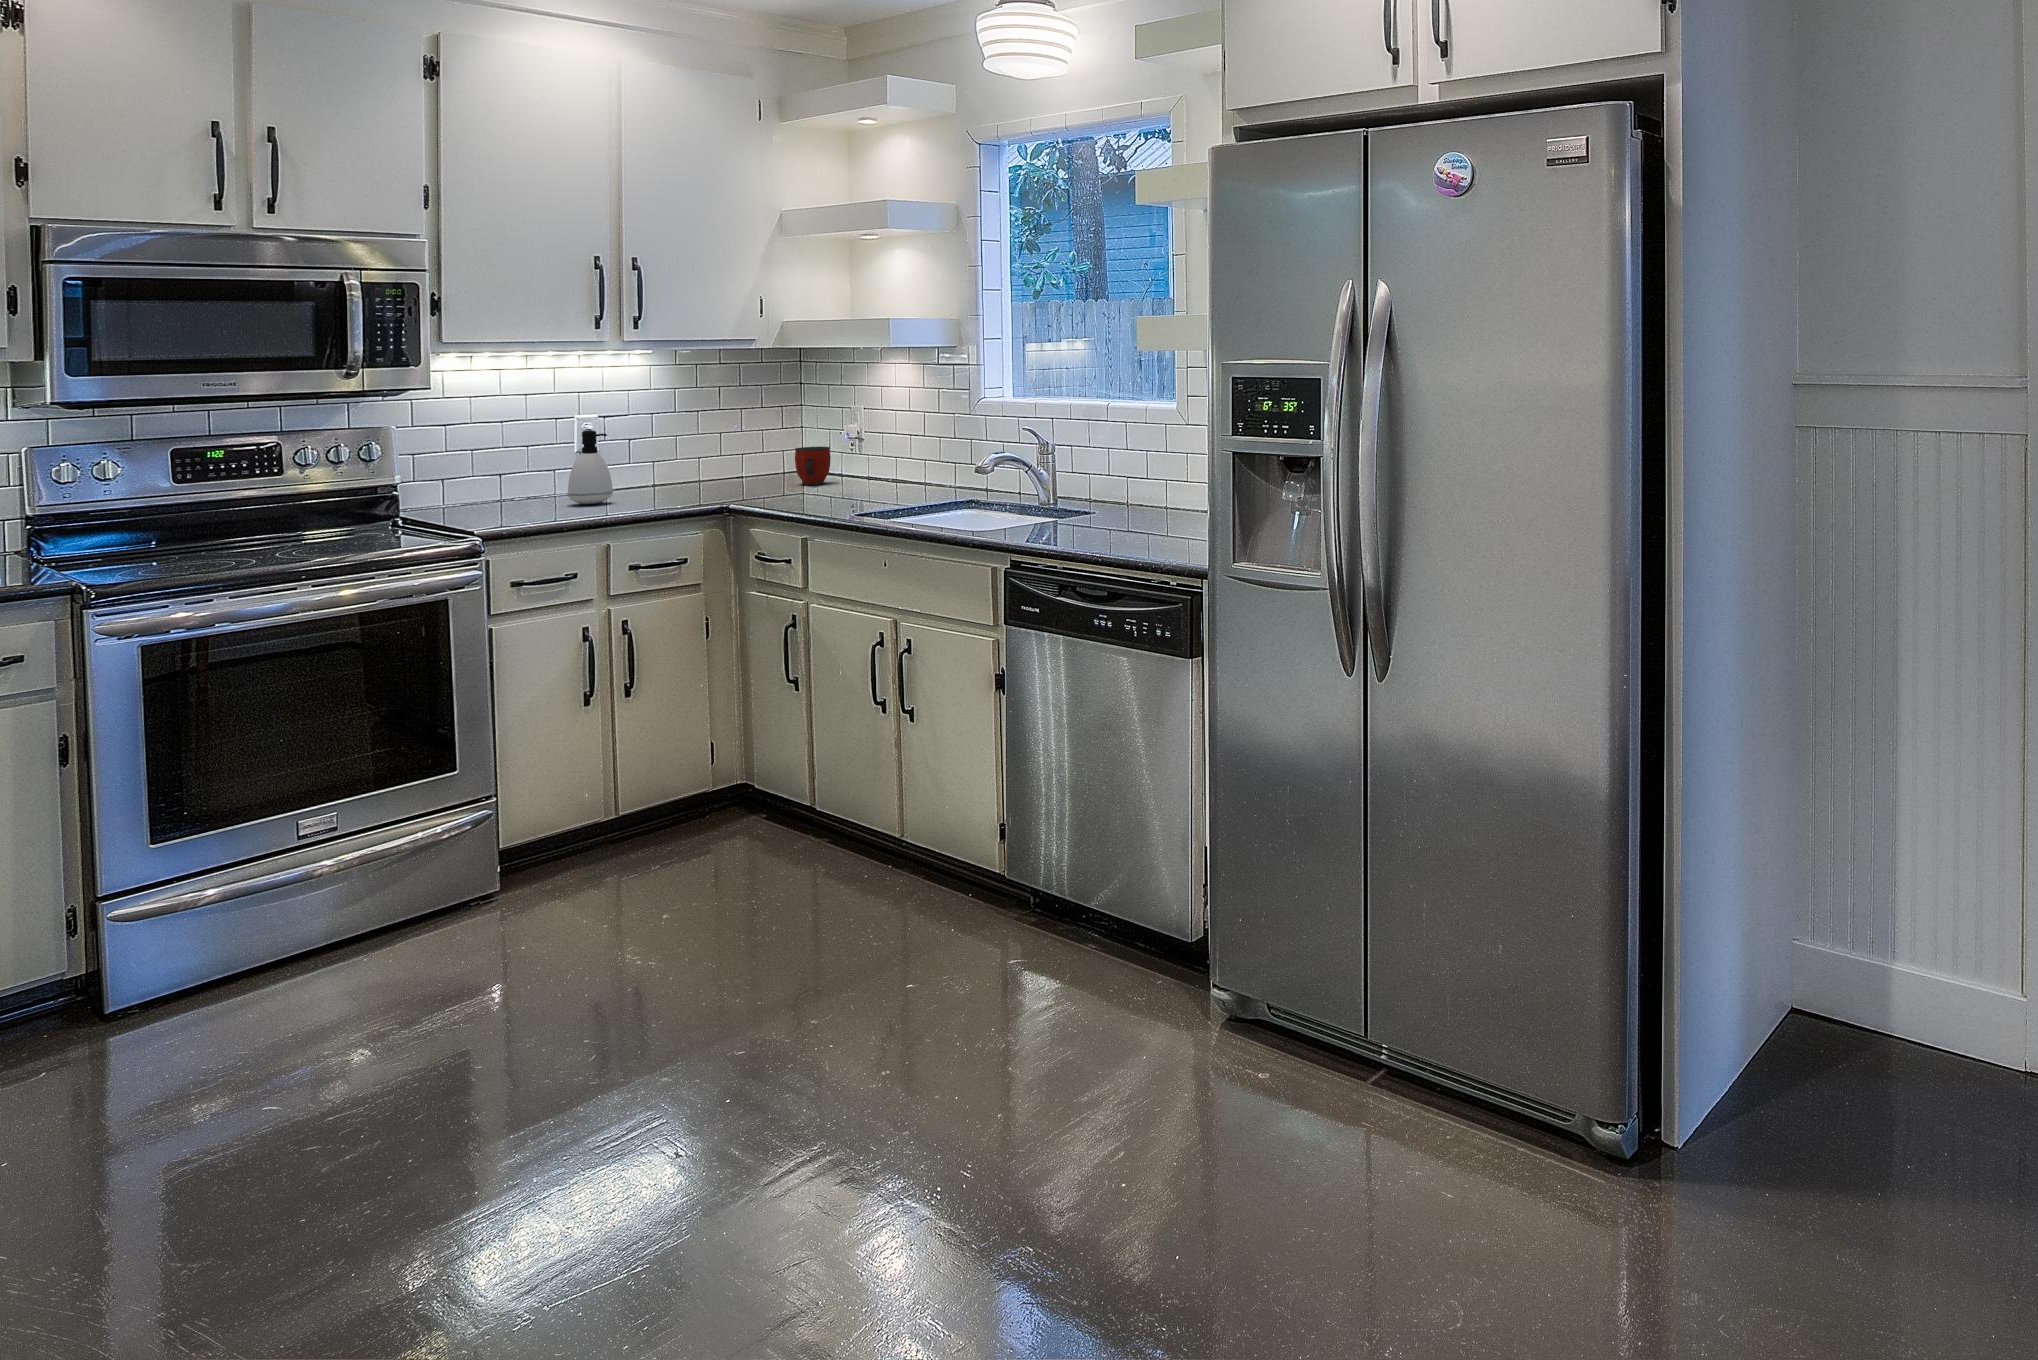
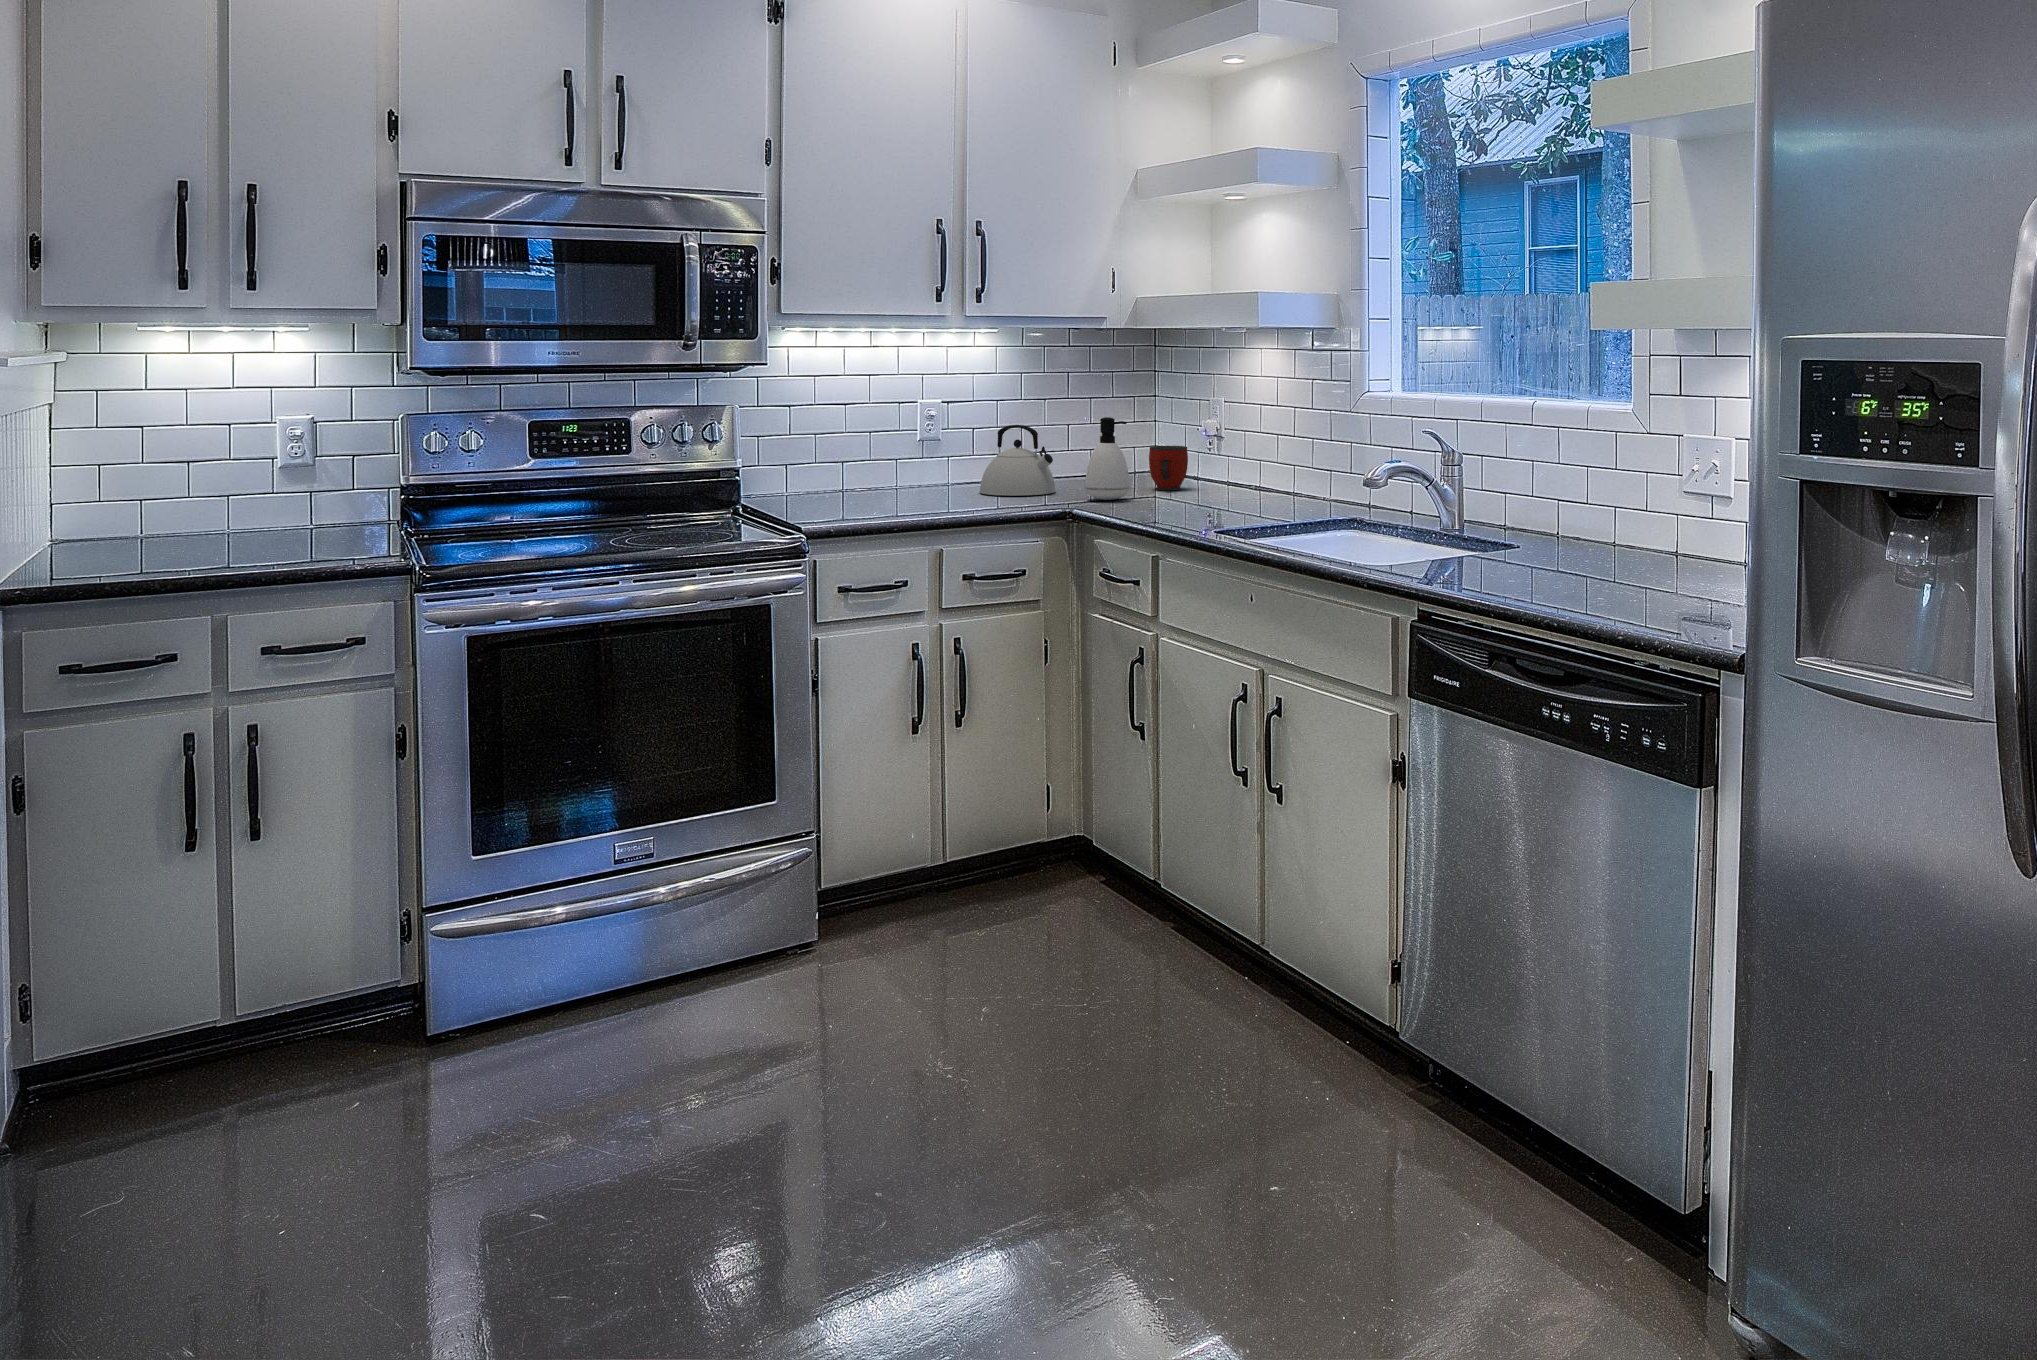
soap dispenser: present [568,430,613,504] -> present [1085,417,1130,500]
kettle: none [635,434,708,496] -> present [979,425,1055,496]

